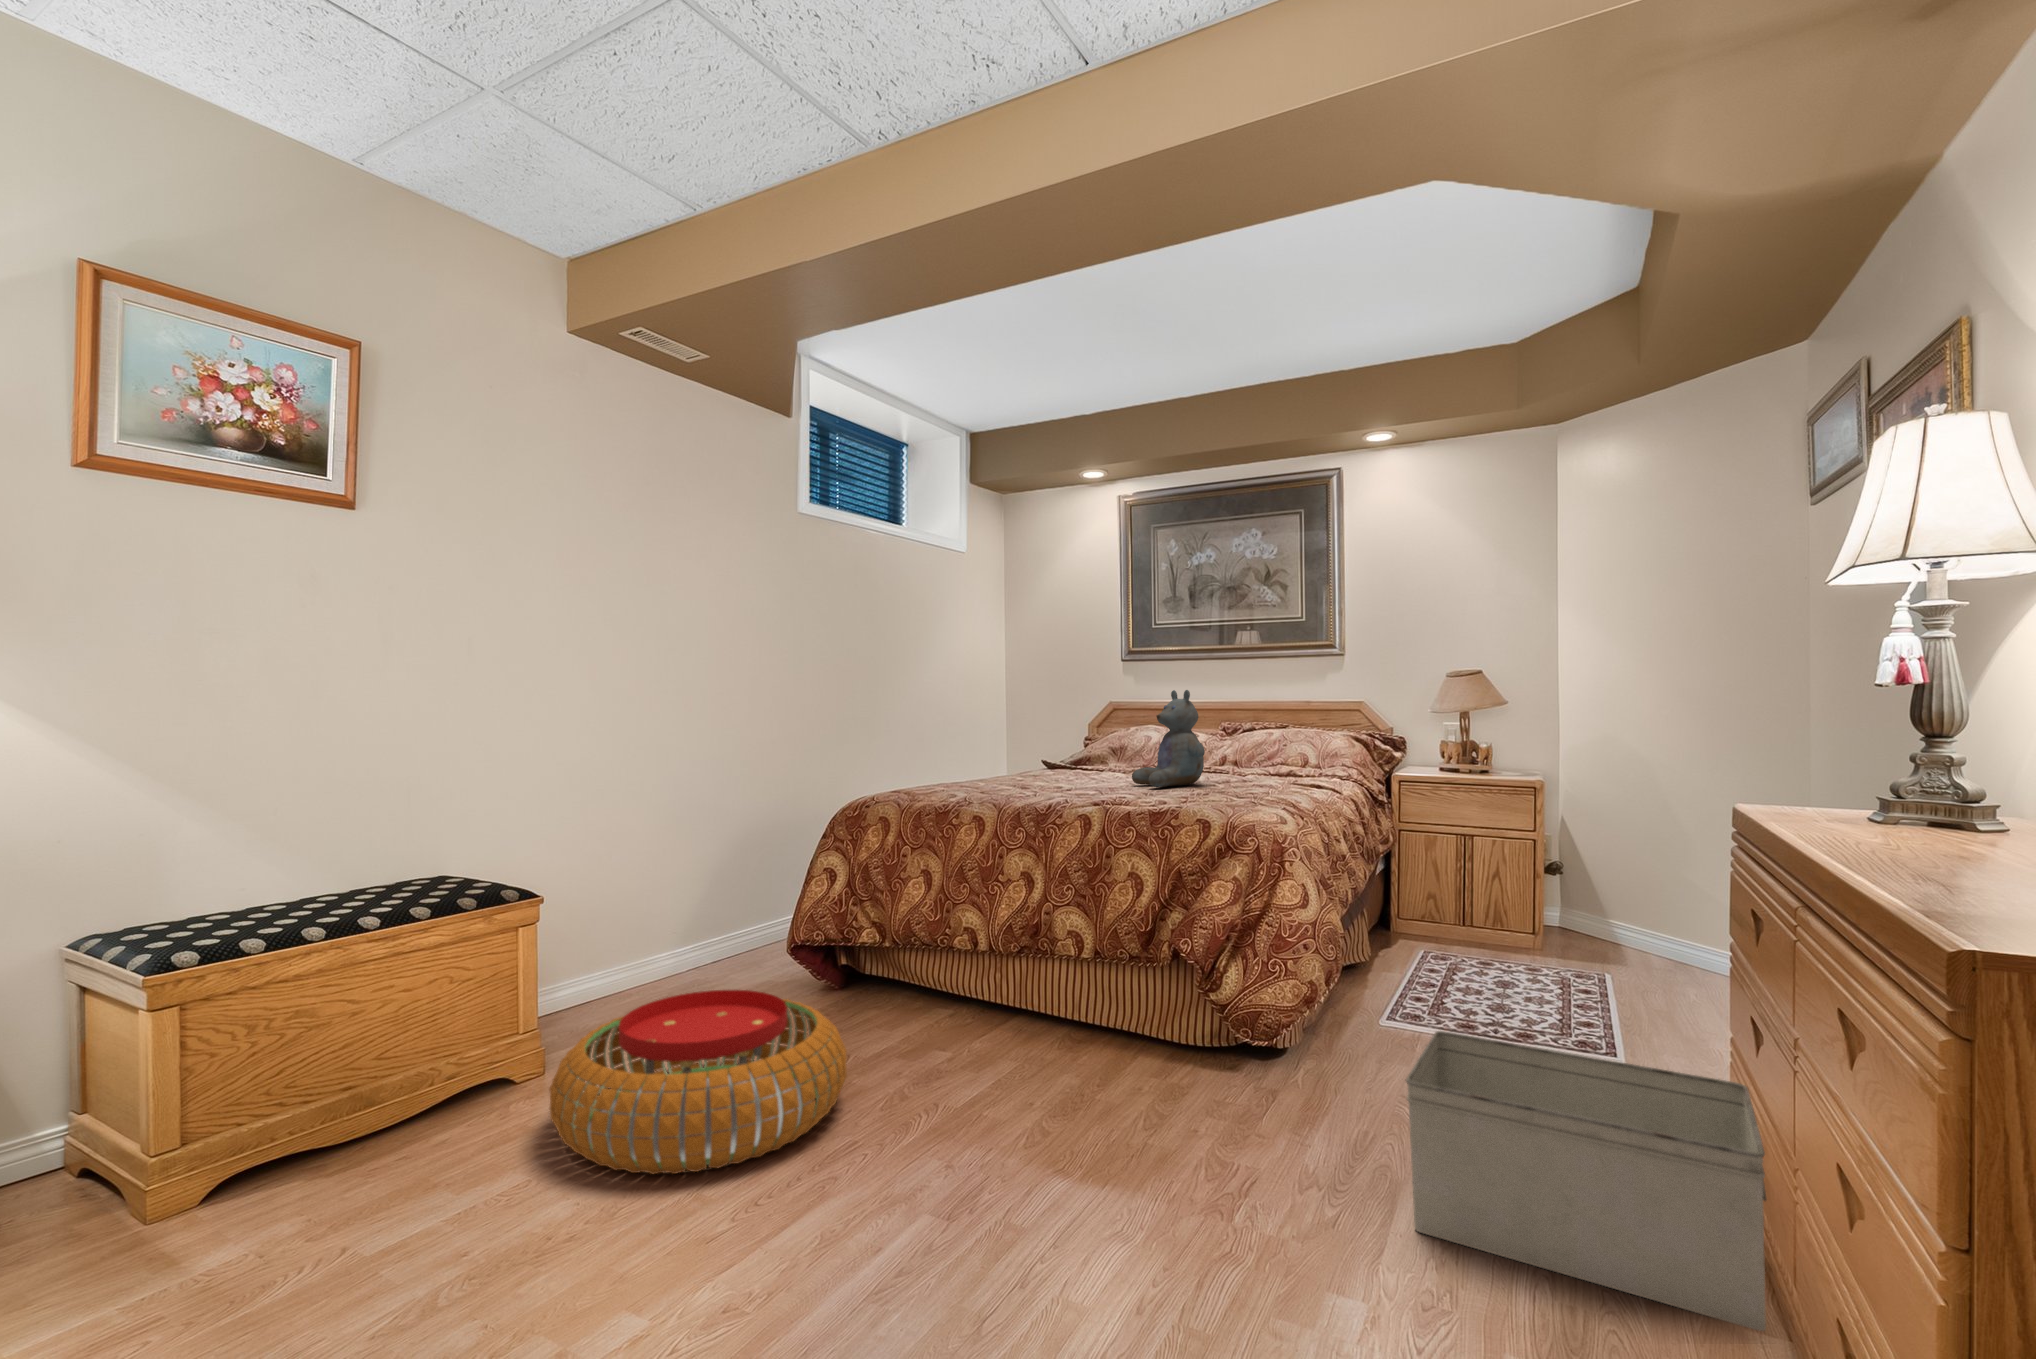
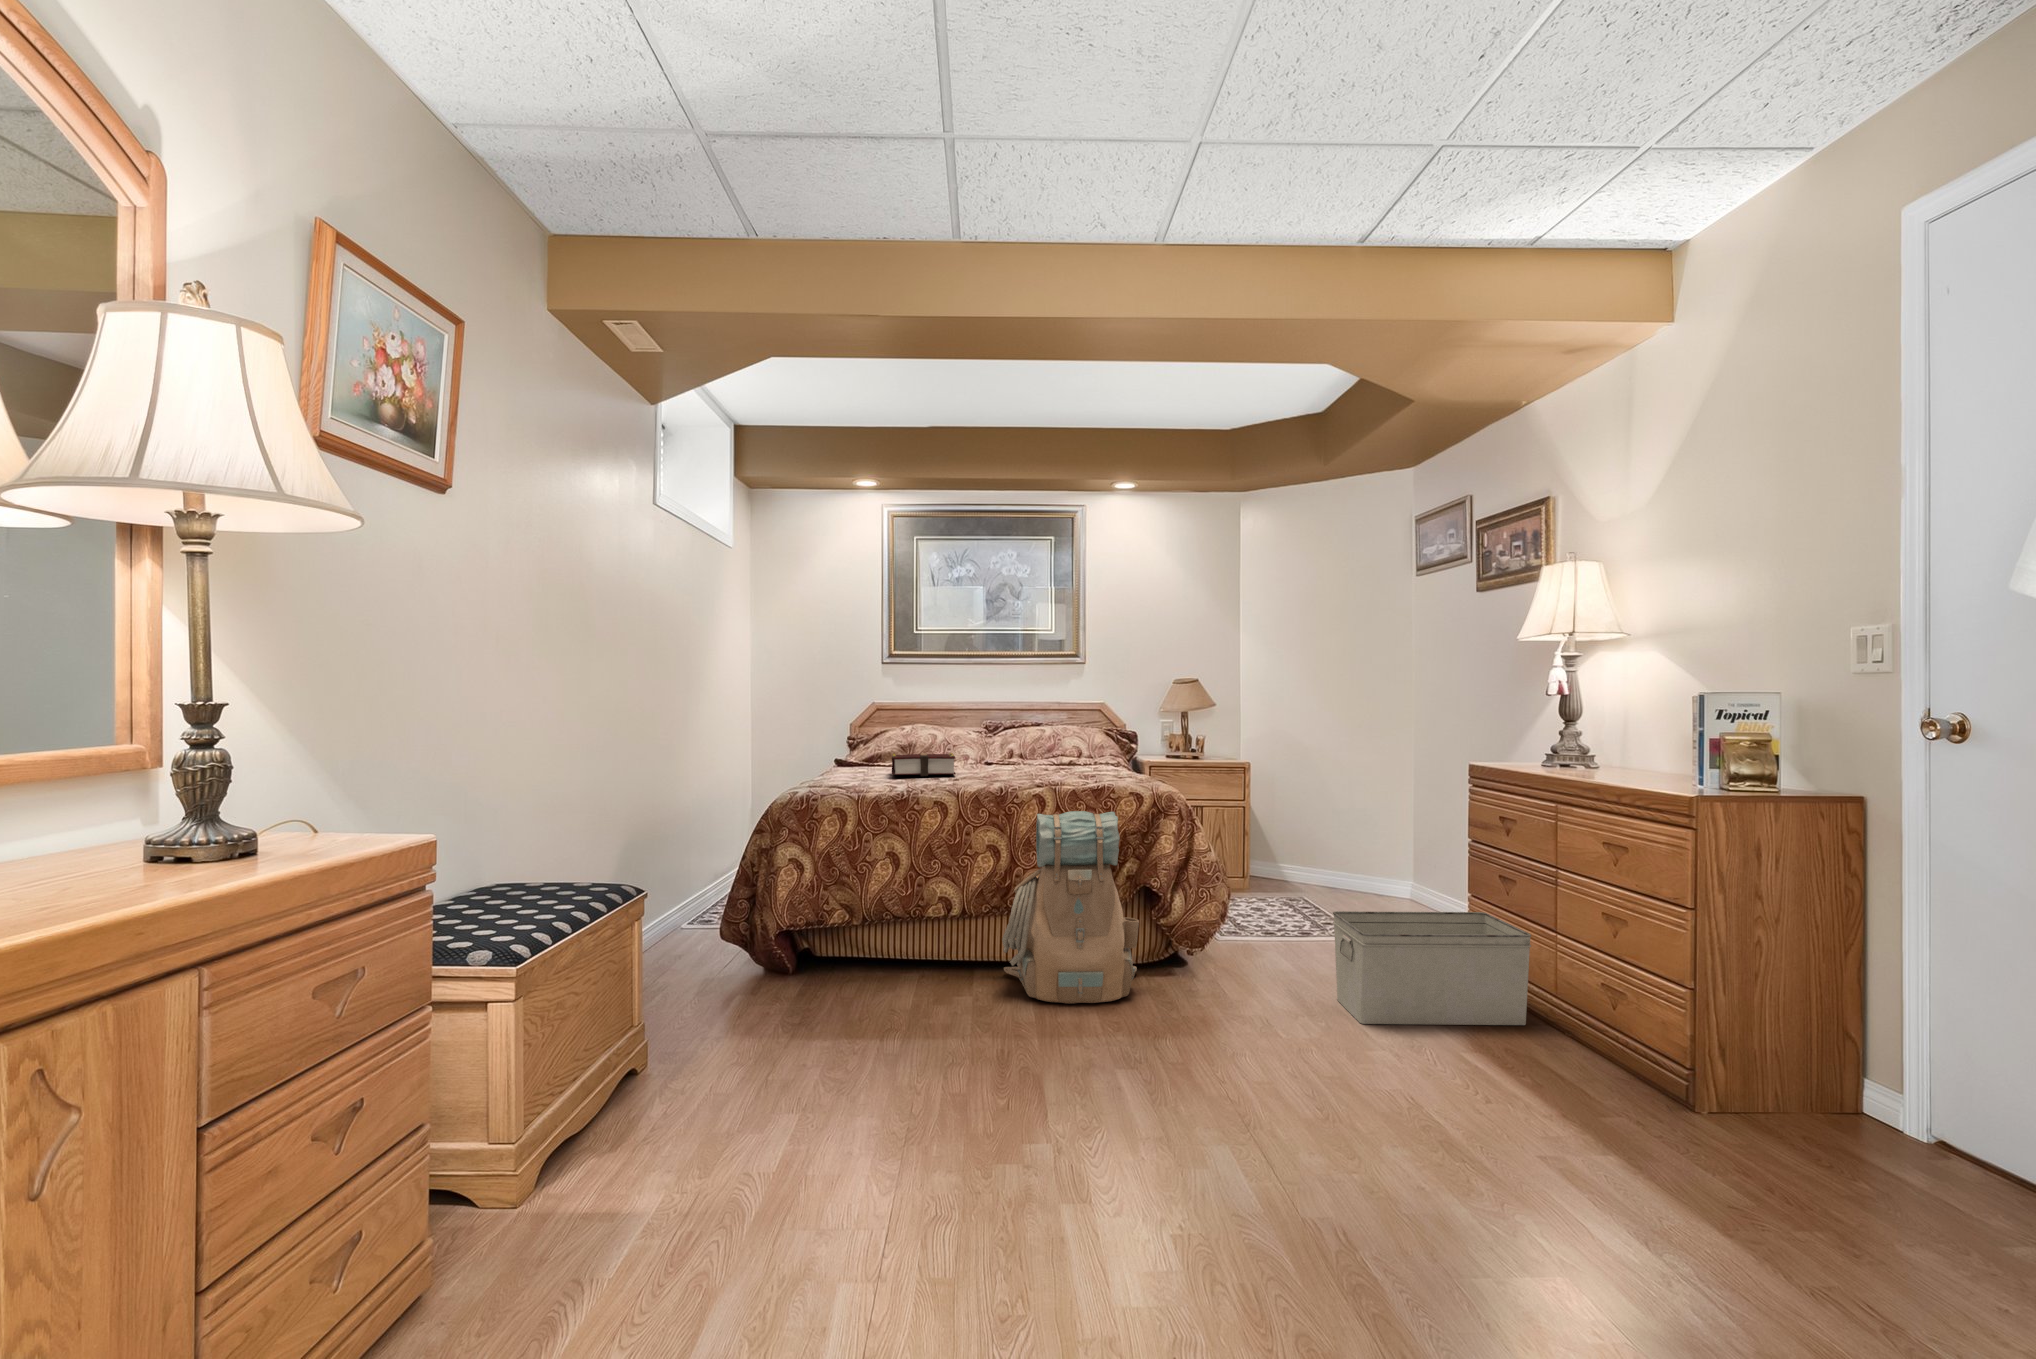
stuffed bear: present [1132,690,1205,787] -> none [1006,695,1069,774]
book: none [1001,758,1088,784] -> present [892,753,956,777]
backpack: none [995,838,1201,1097] -> present [1002,811,1139,1004]
pouf: present [549,990,847,1174] -> none [725,961,976,1113]

